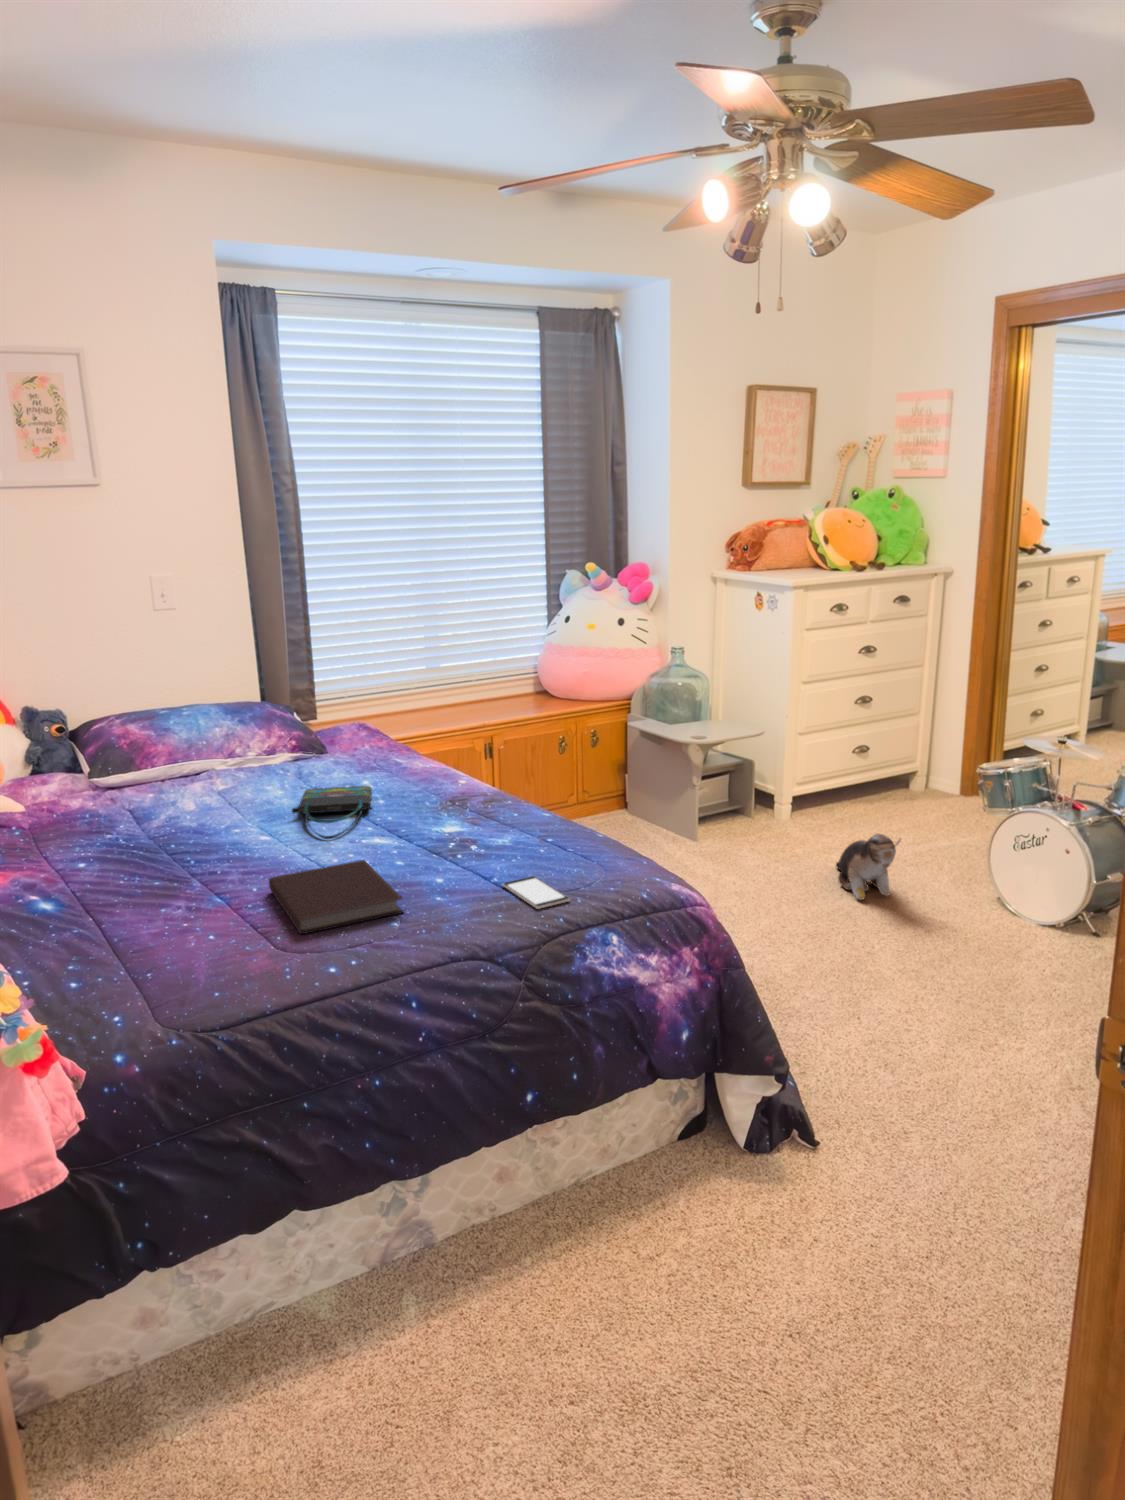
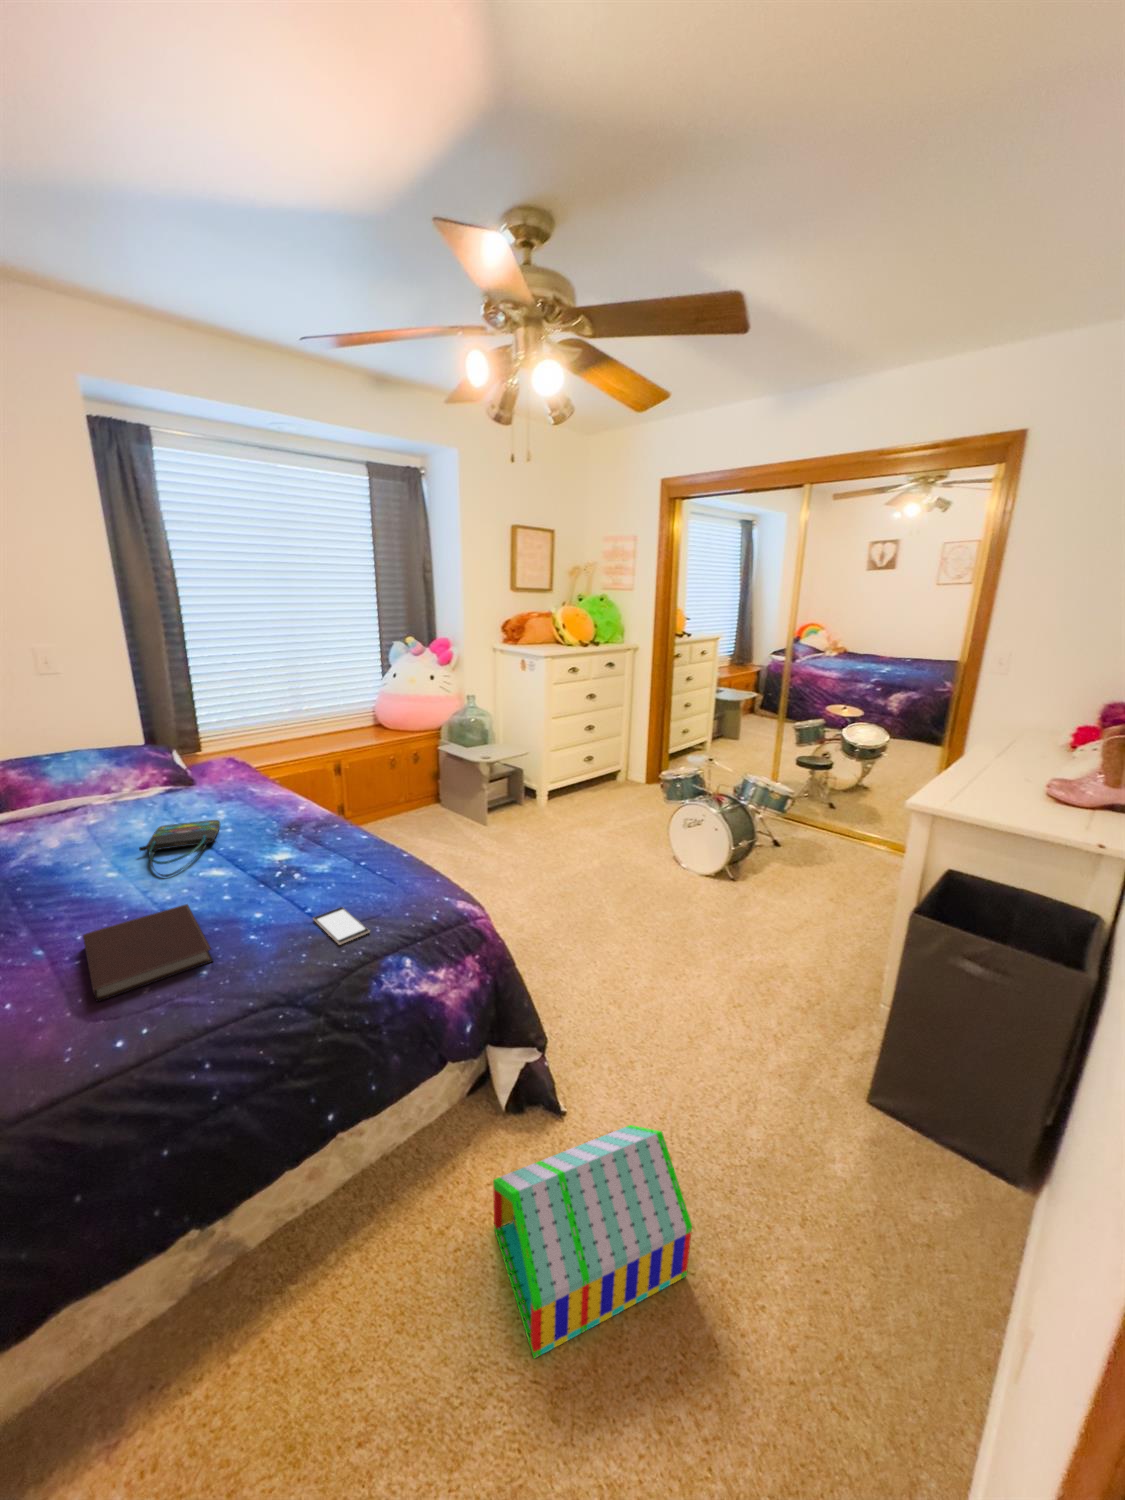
plush toy: present [836,834,901,900] -> none [576,820,617,863]
toy house: none [713,1169,970,1386] -> present [493,1125,692,1358]

